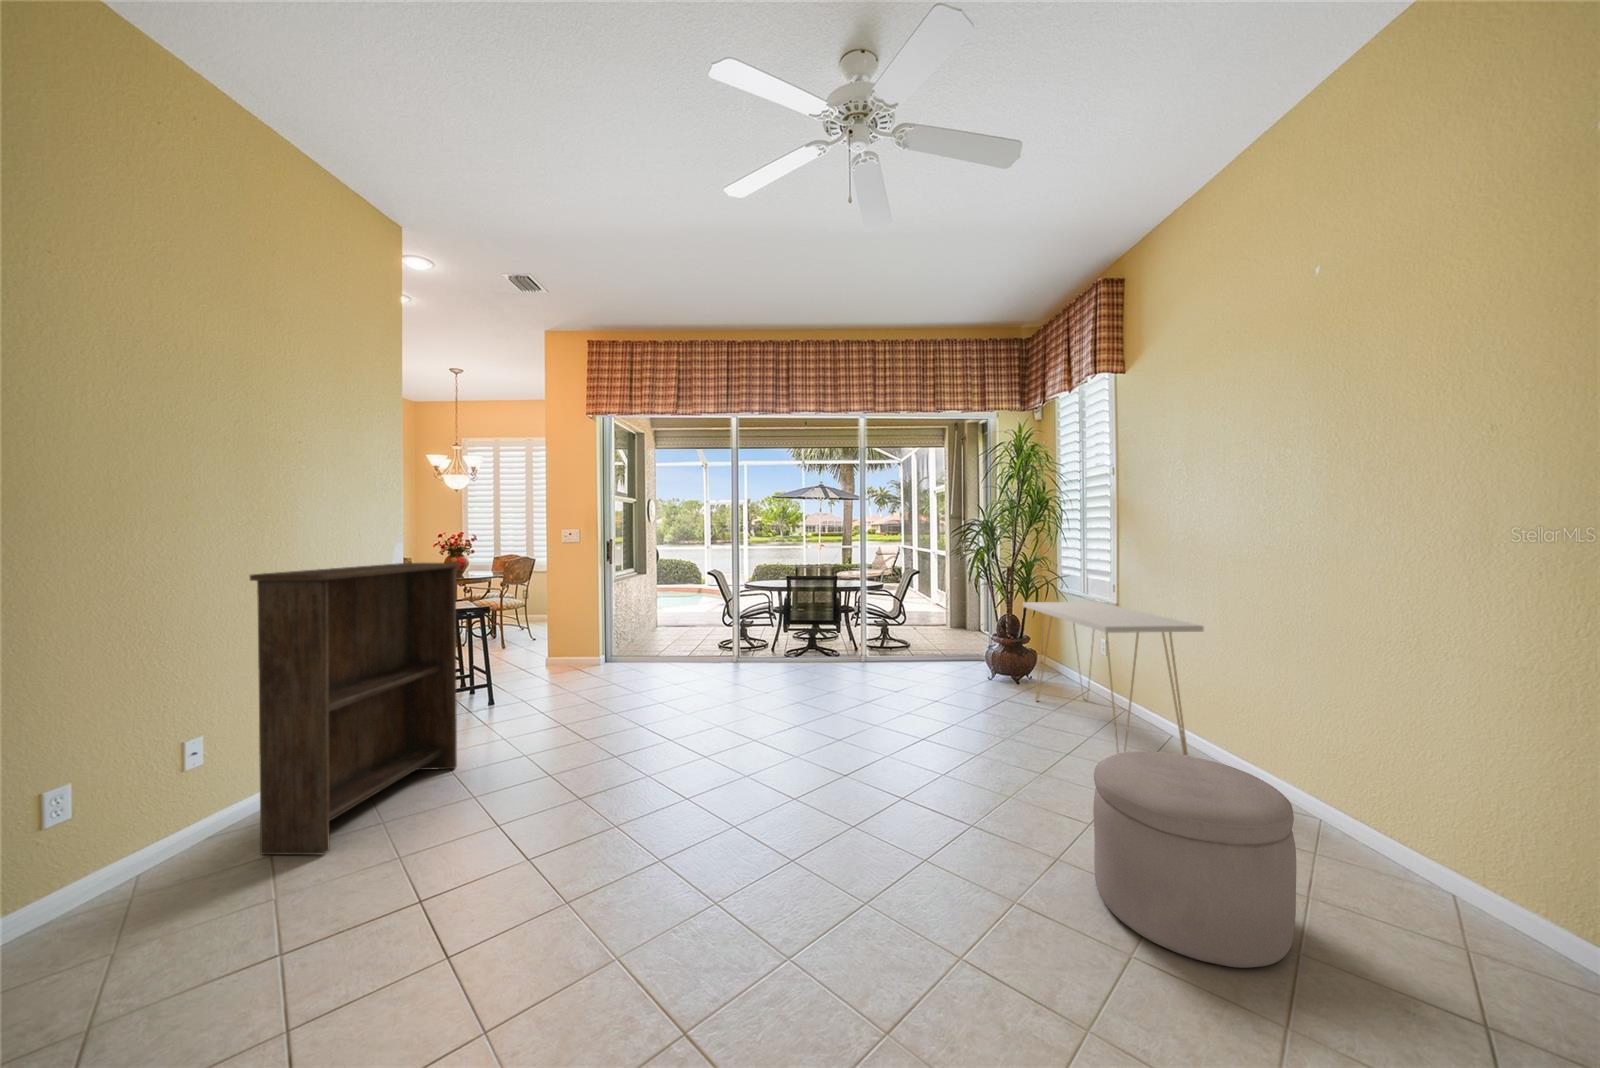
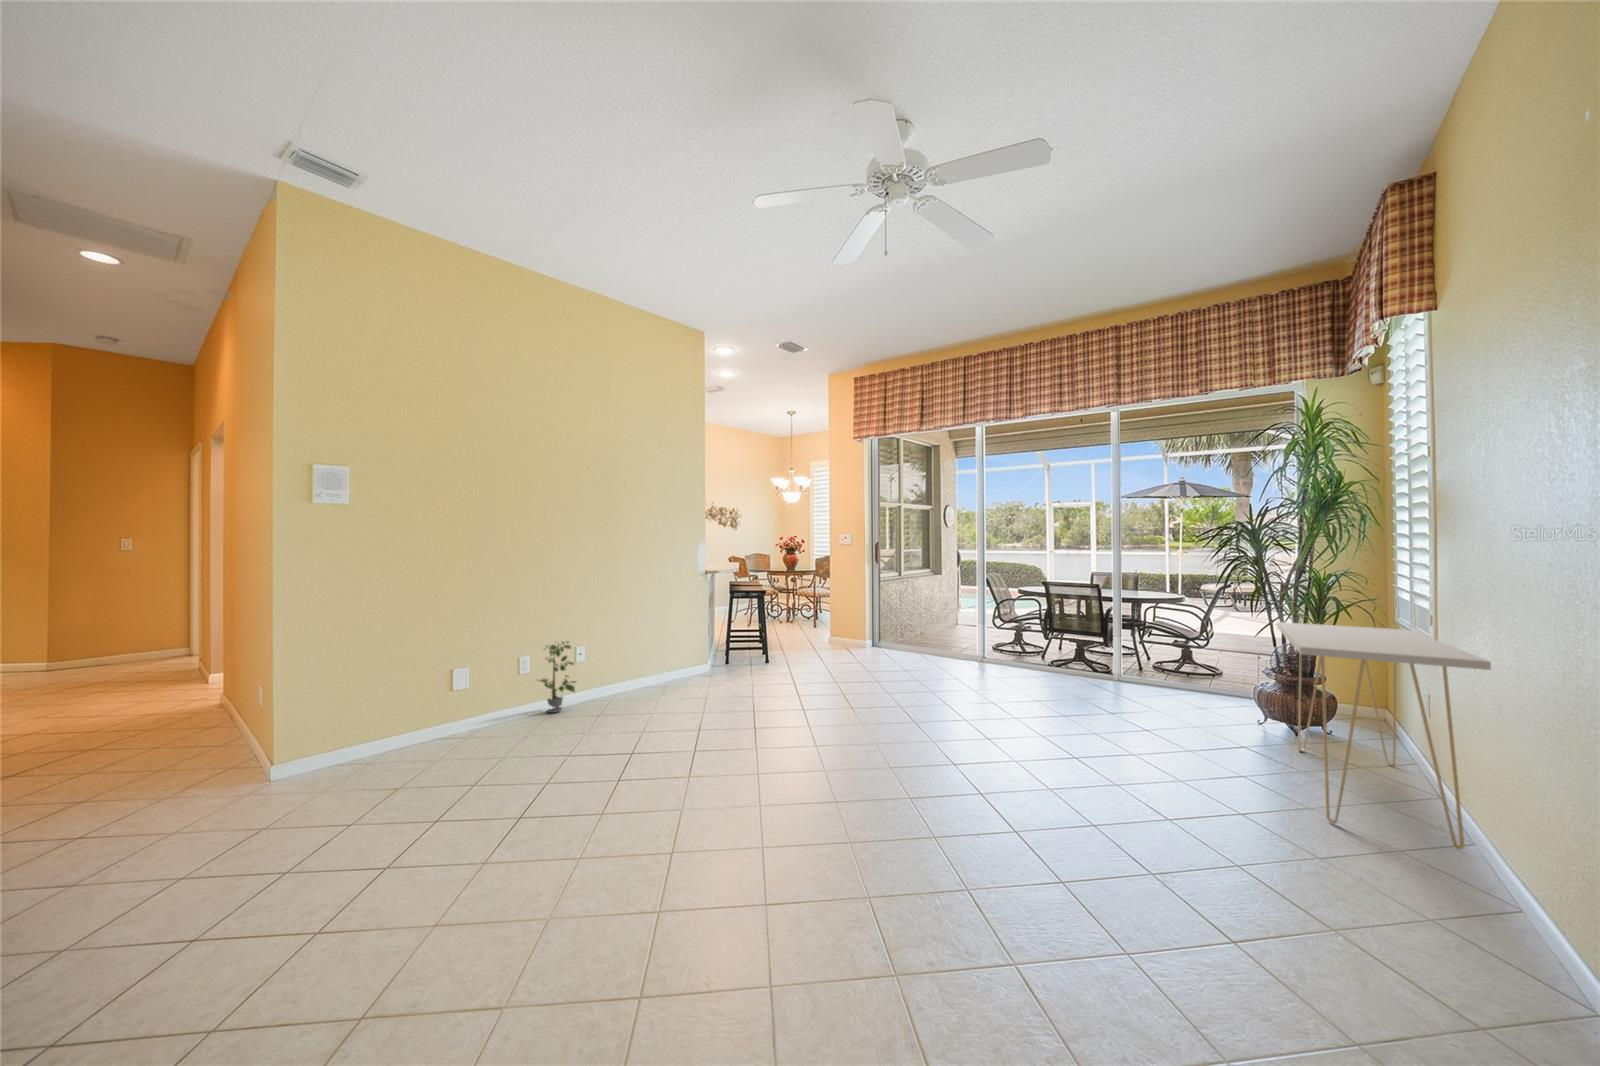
bookshelf: present [250,562,460,854] -> none [596,553,714,717]
potted plant: none [94,739,202,892] -> present [539,641,576,713]
ottoman: present [1093,751,1296,968] -> none [1068,758,1286,997]

